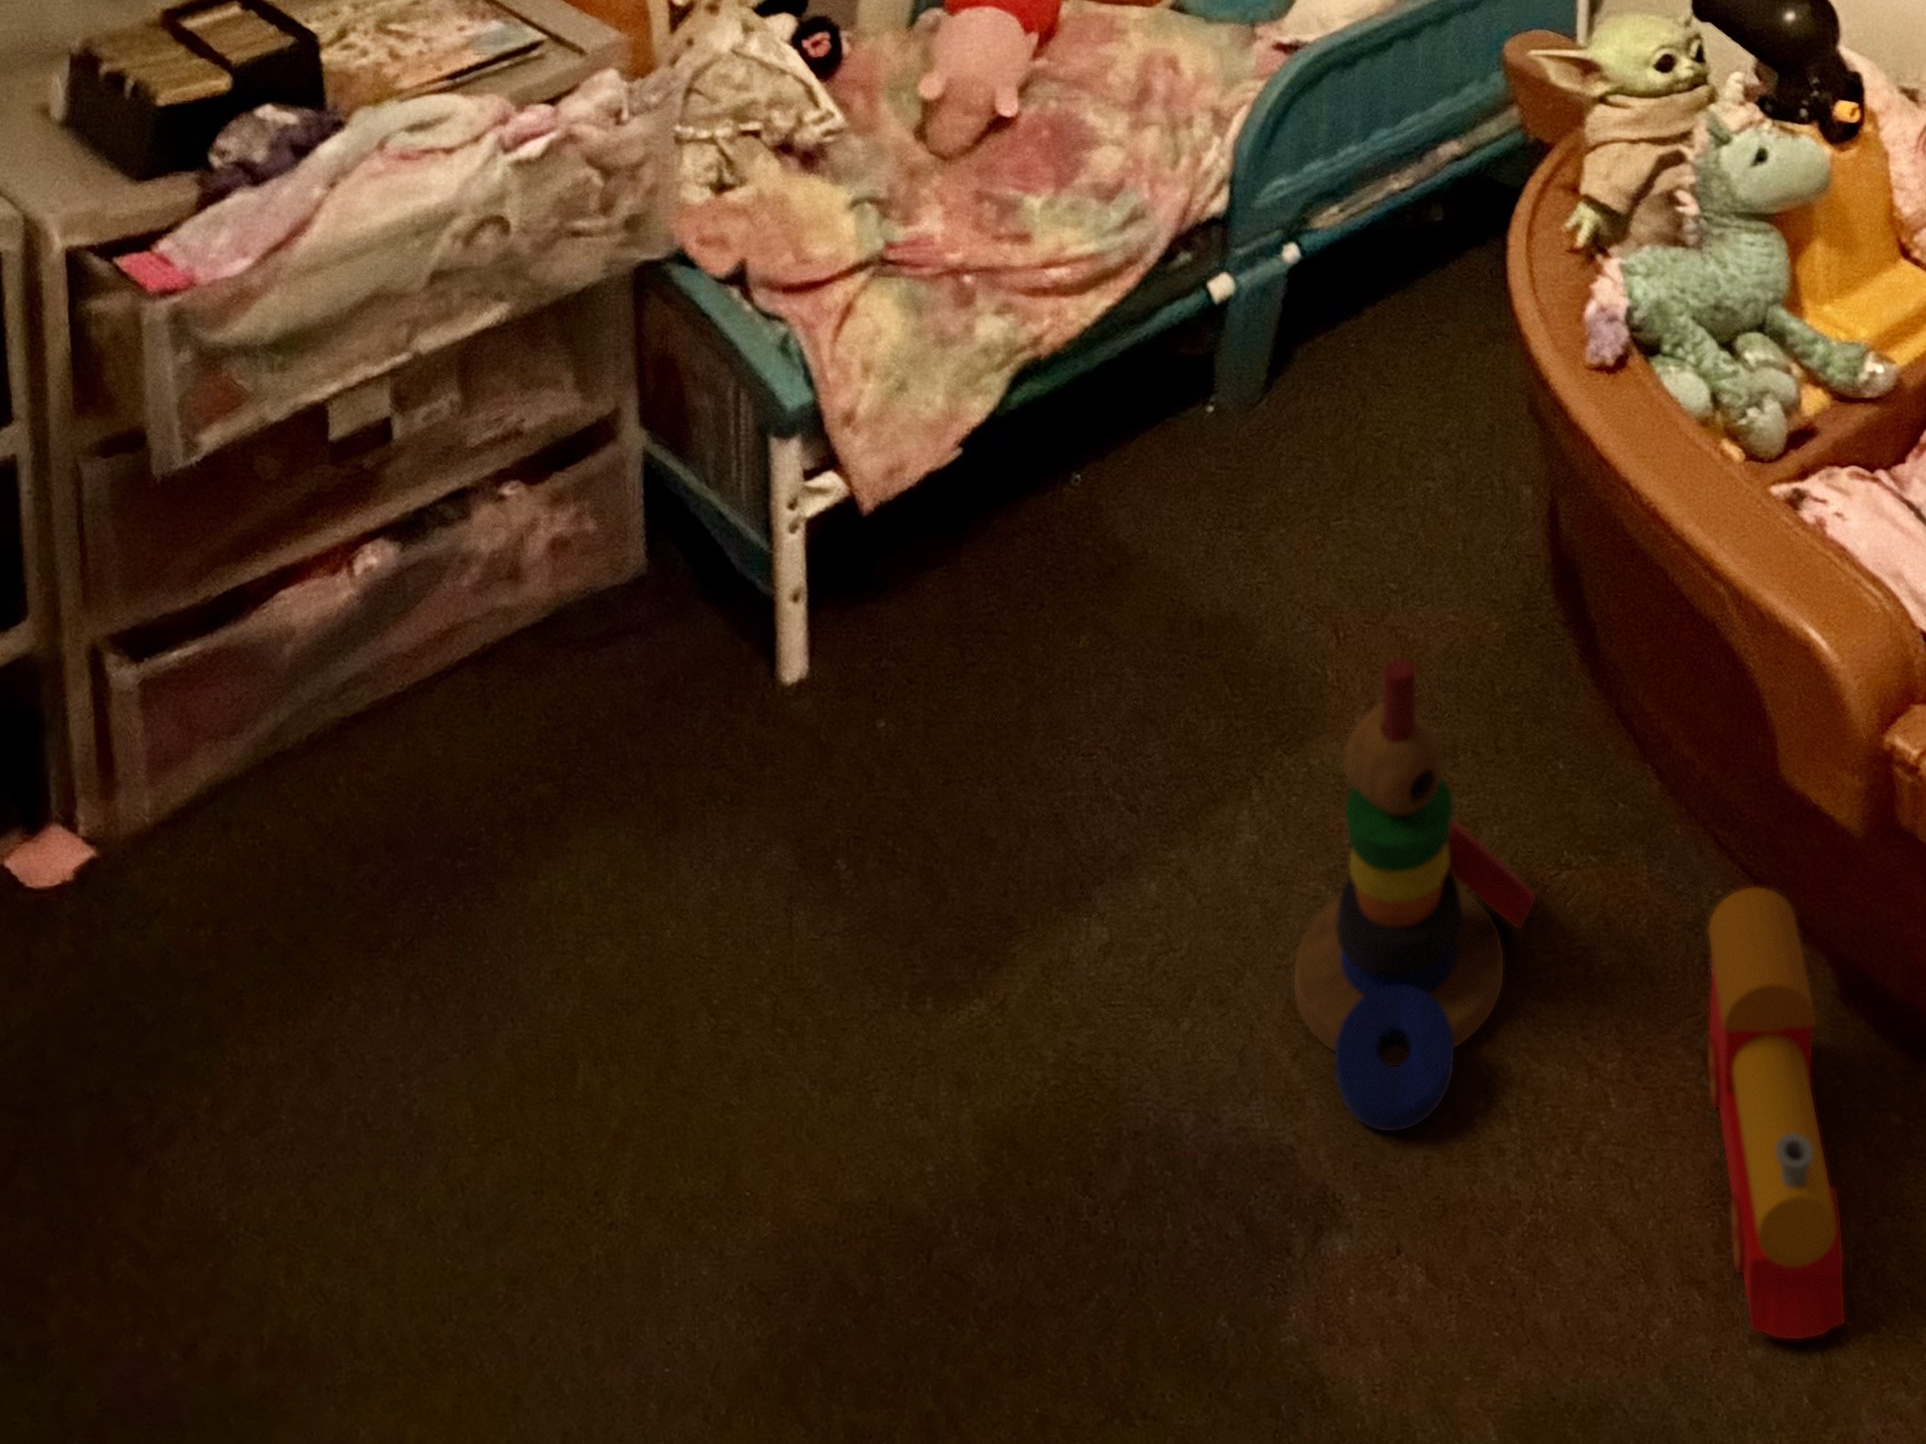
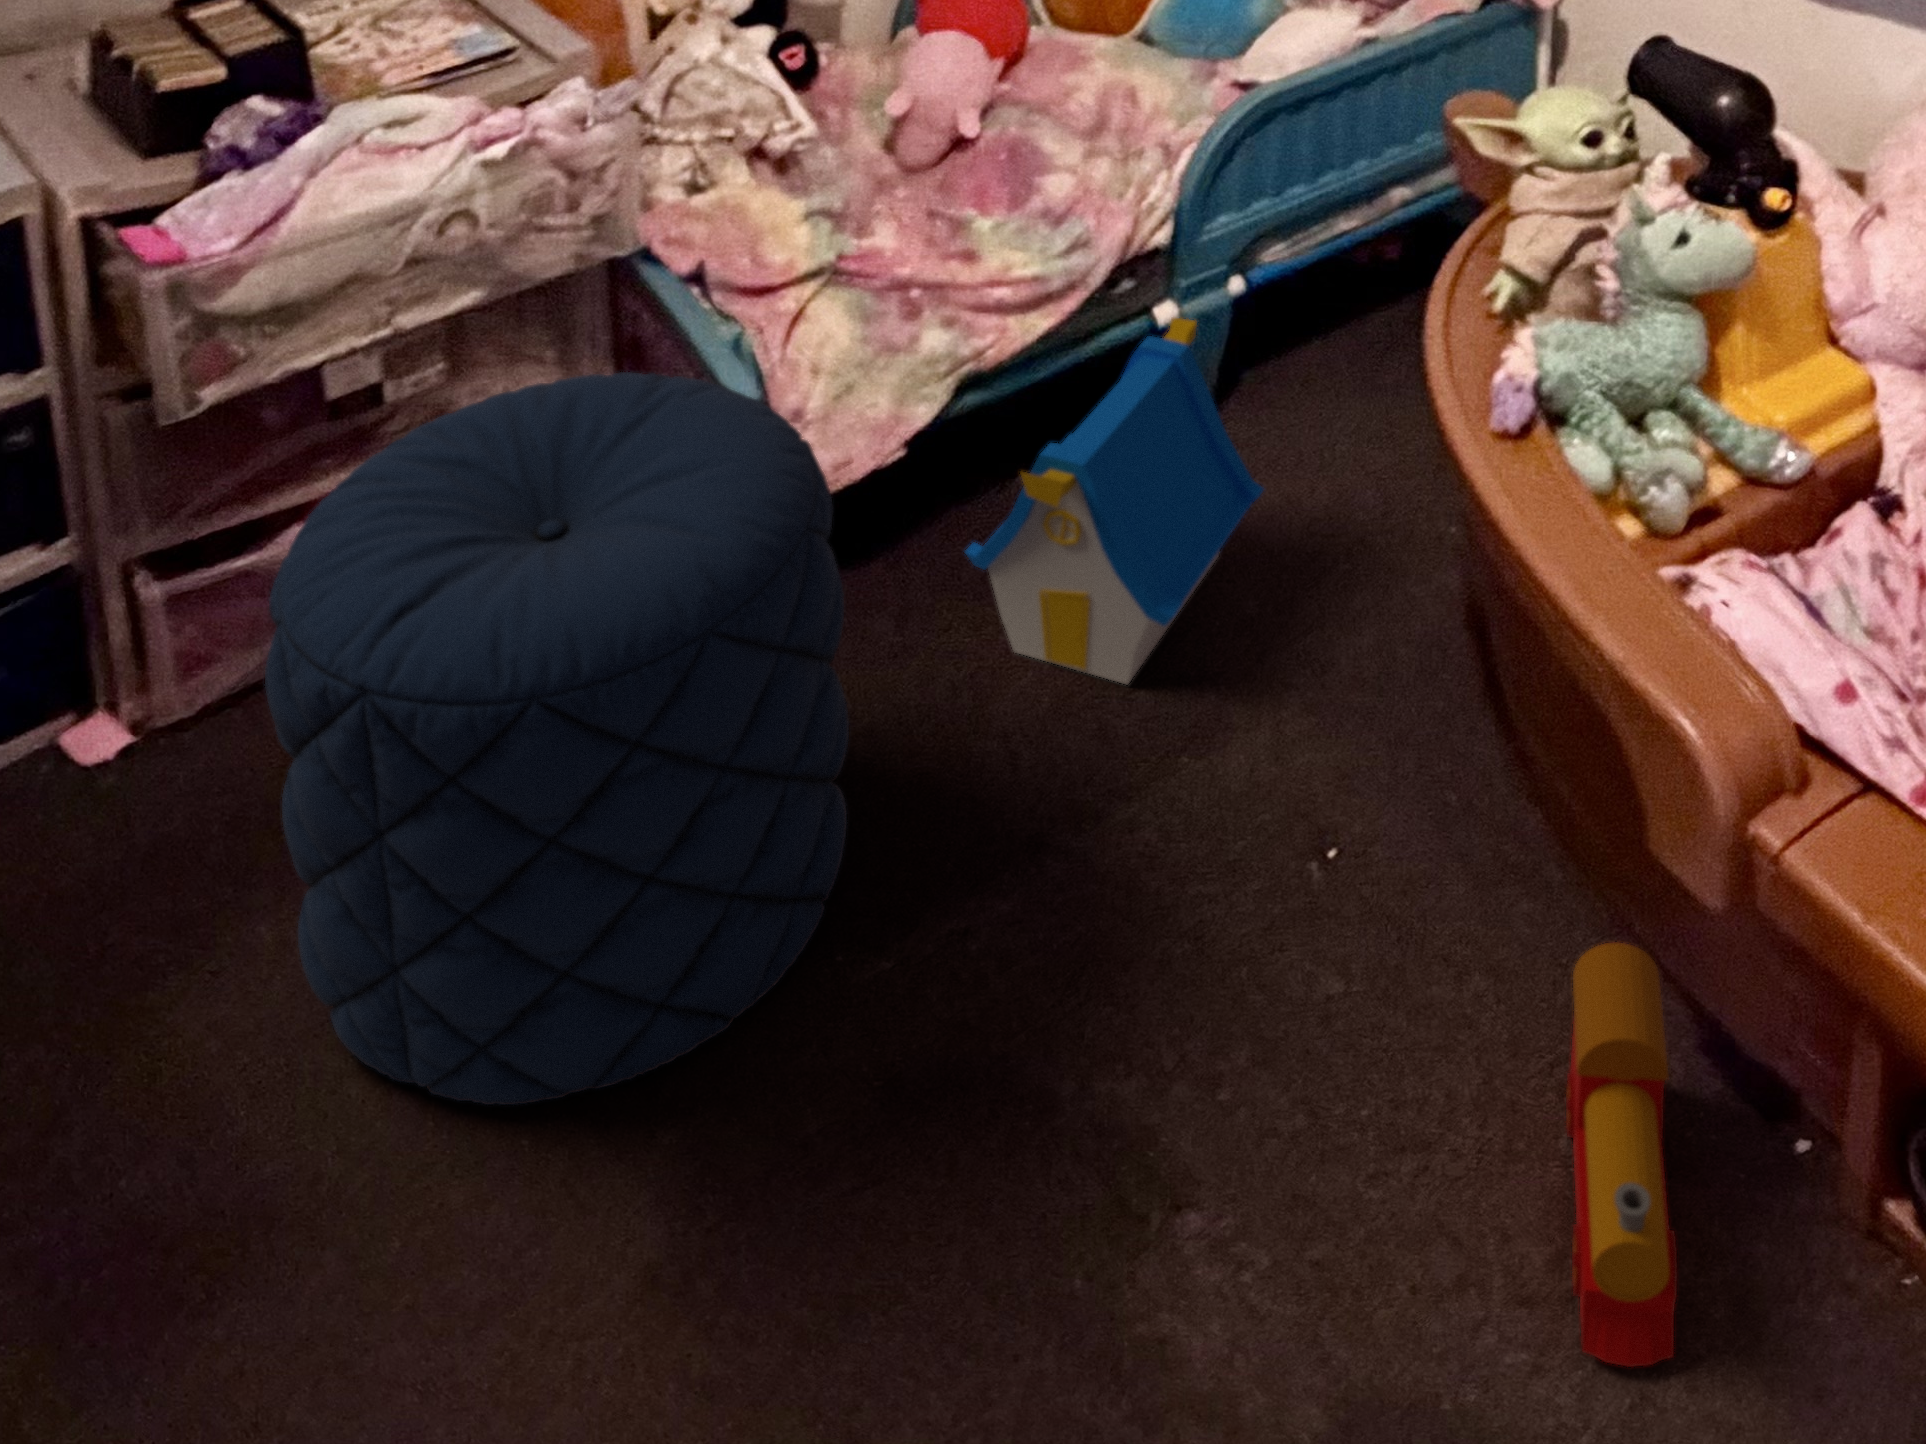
toy house: none [1030,288,1342,687] -> present [965,318,1264,684]
pouf: none [291,379,925,1220] -> present [265,372,849,1105]
stacking toy: present [1294,659,1535,1131] -> none [1180,695,1414,1121]

